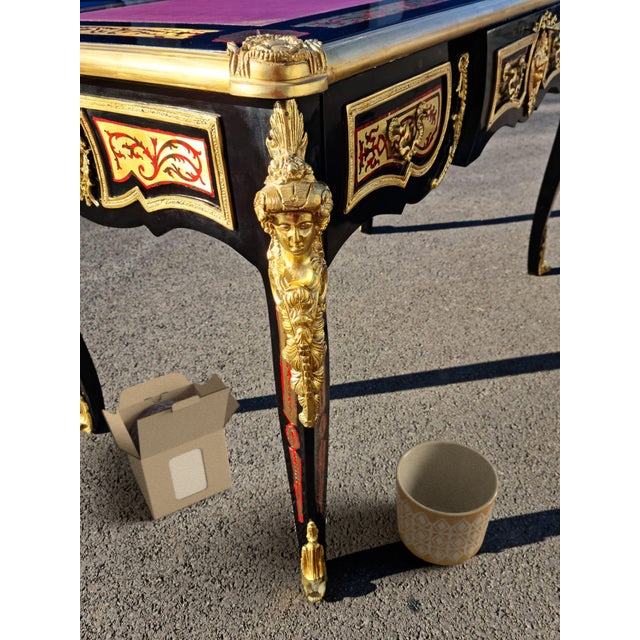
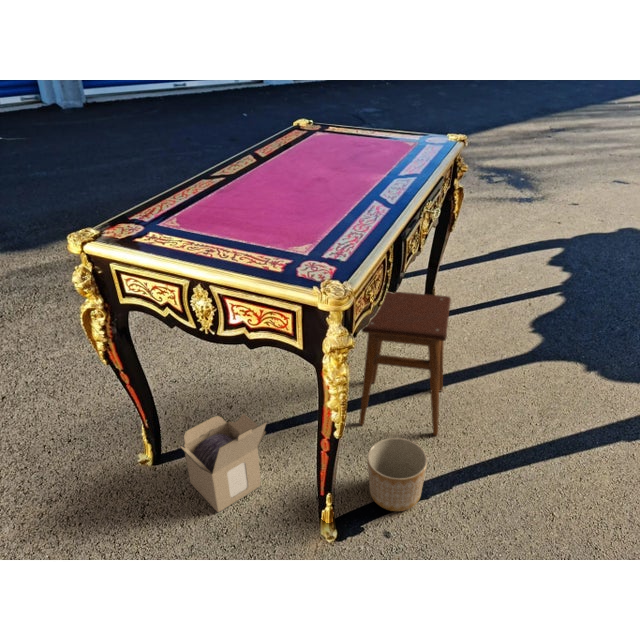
stool: none [402,209,571,446] -> present [359,292,451,435]

